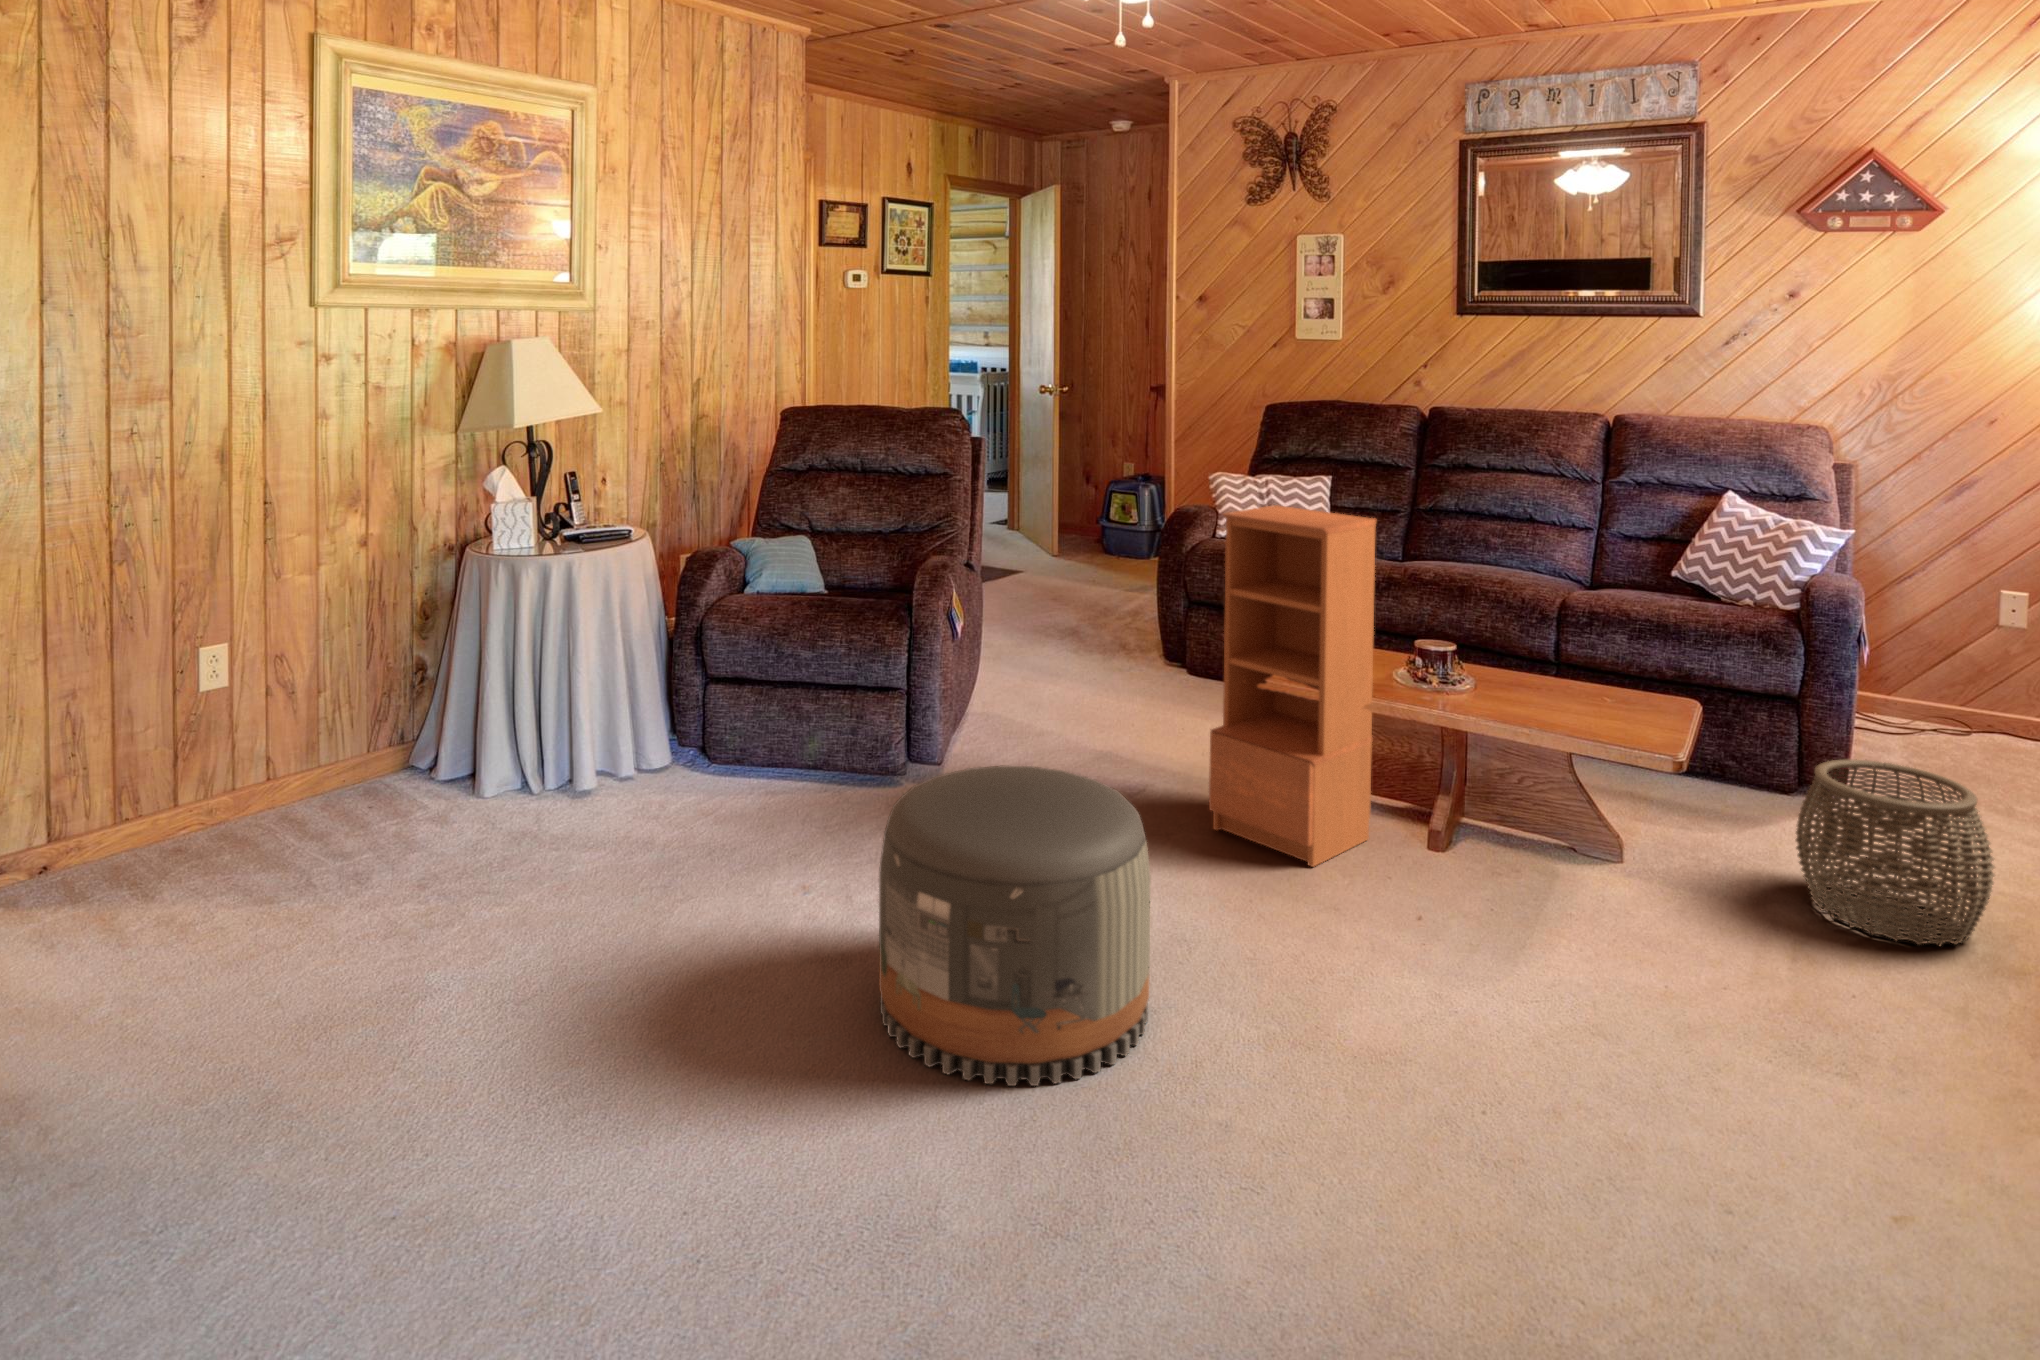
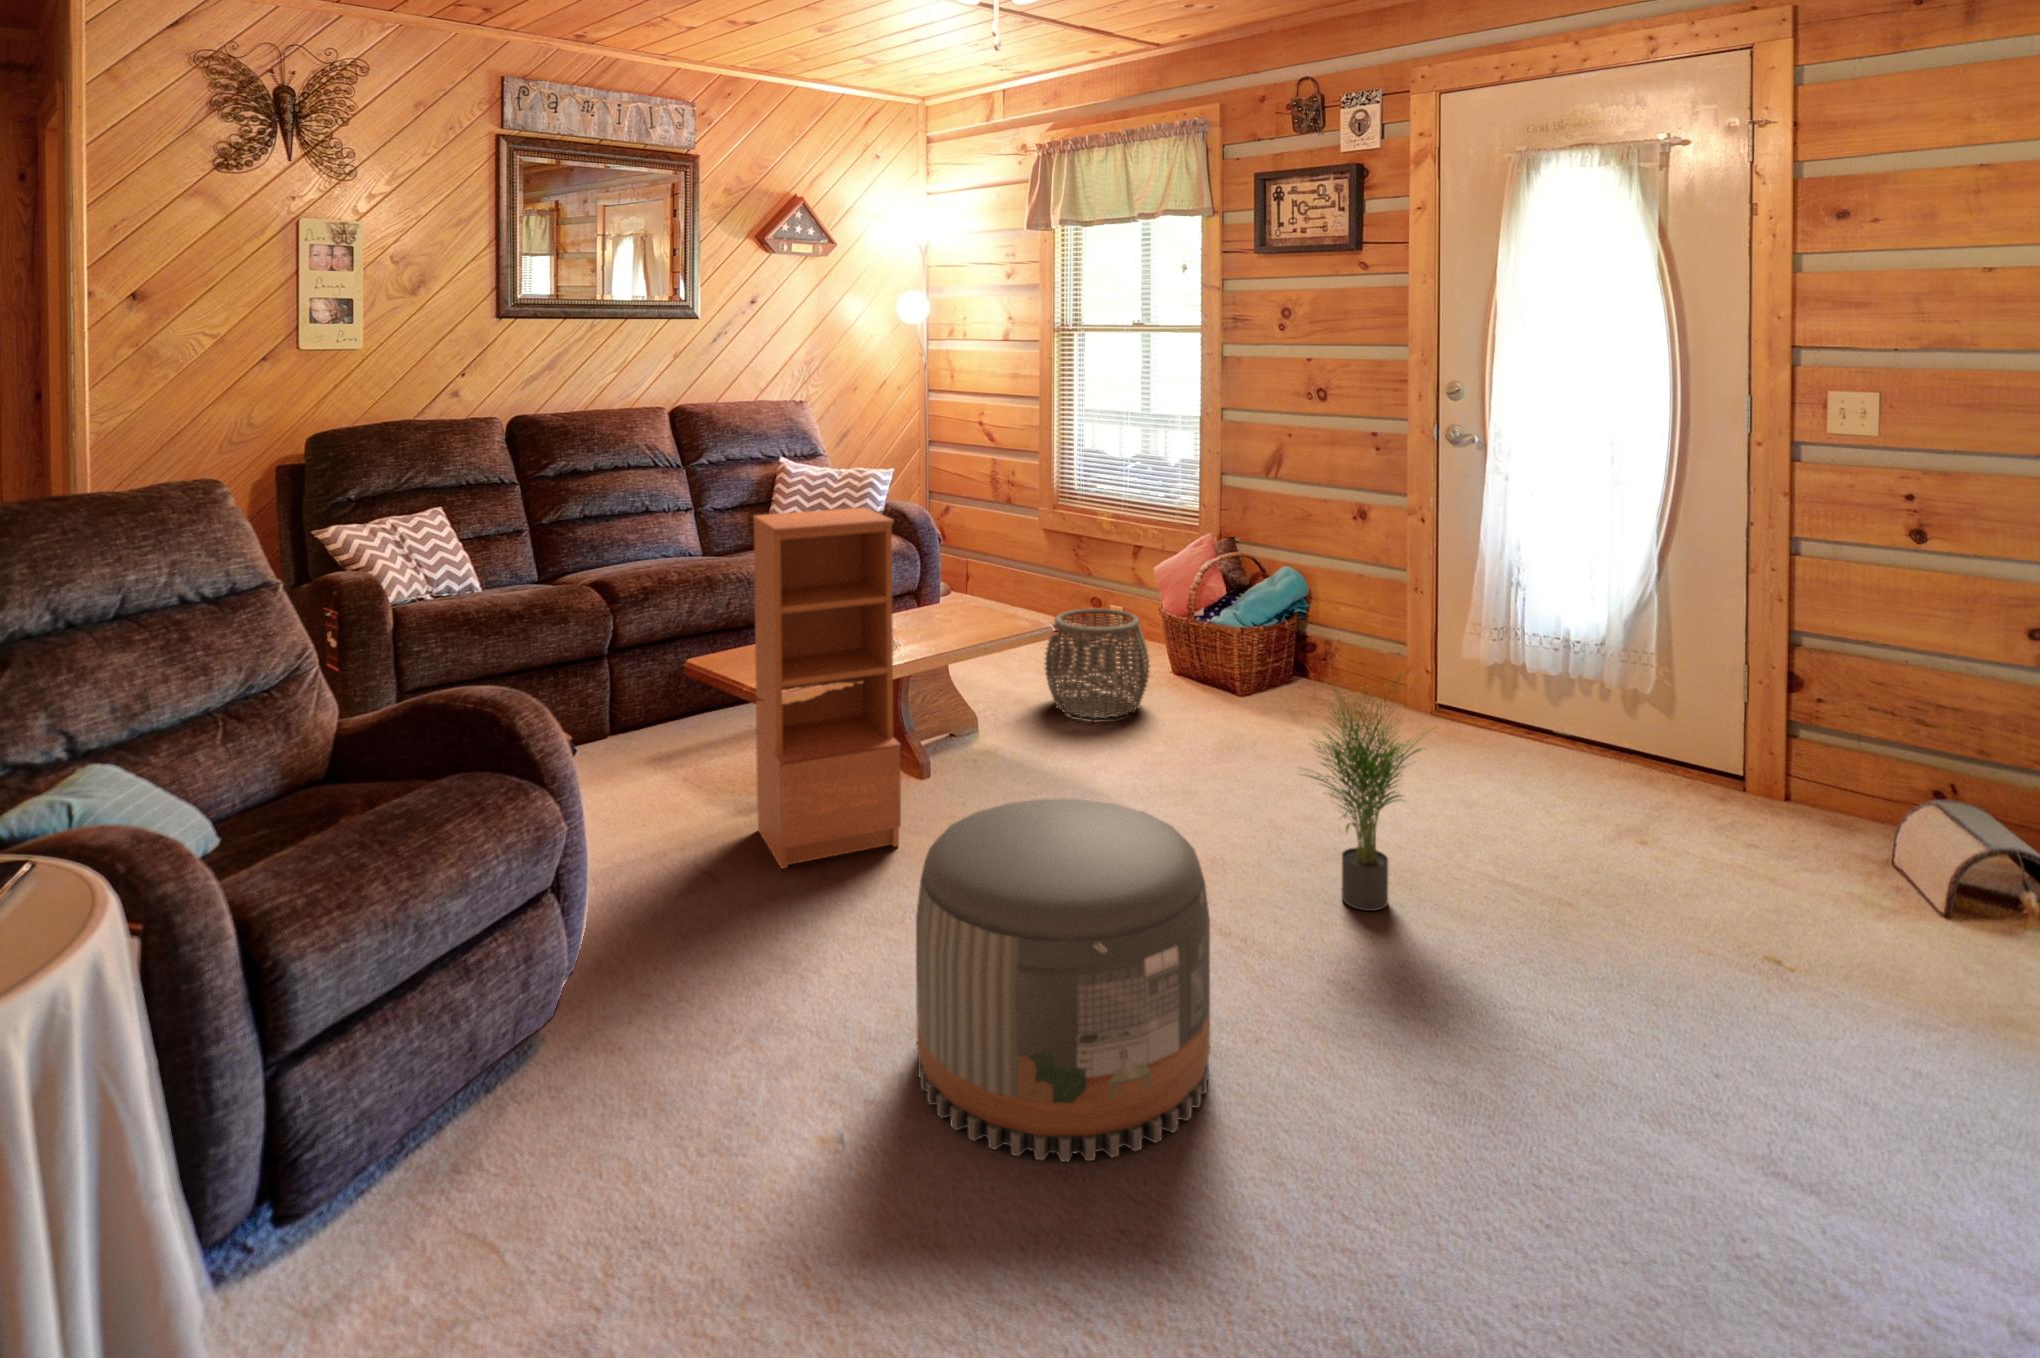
potted plant: none [1405,844,1659,1214] -> present [1301,681,1433,911]

